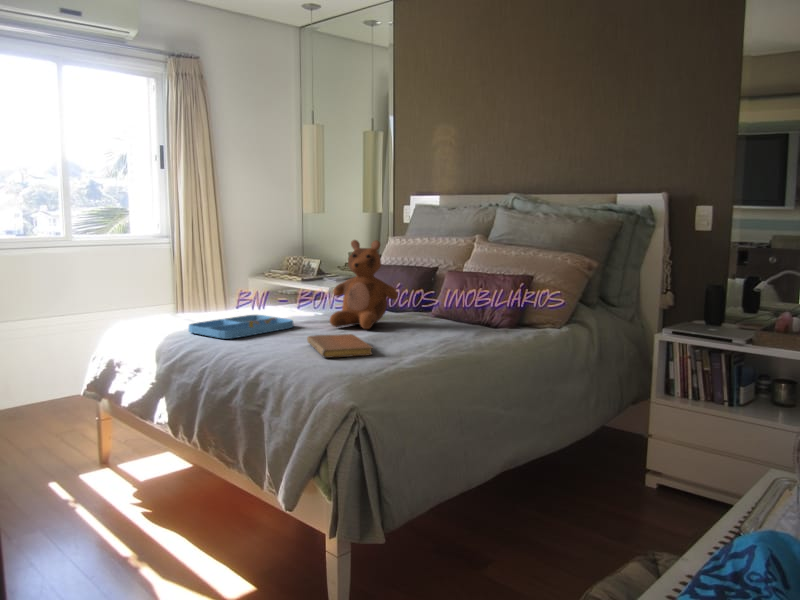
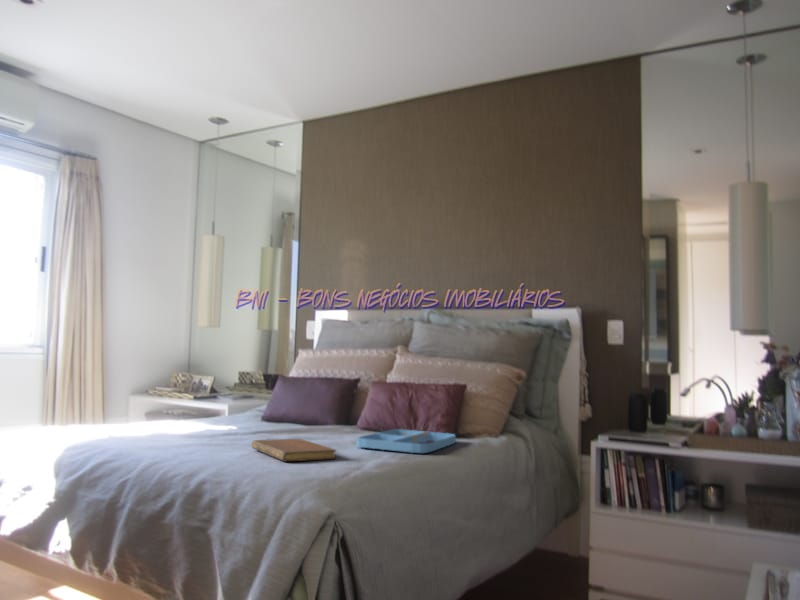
teddy bear: present [330,240,398,329] -> none [263,341,337,437]
tray: present [189,315,293,339] -> present [357,429,456,453]

